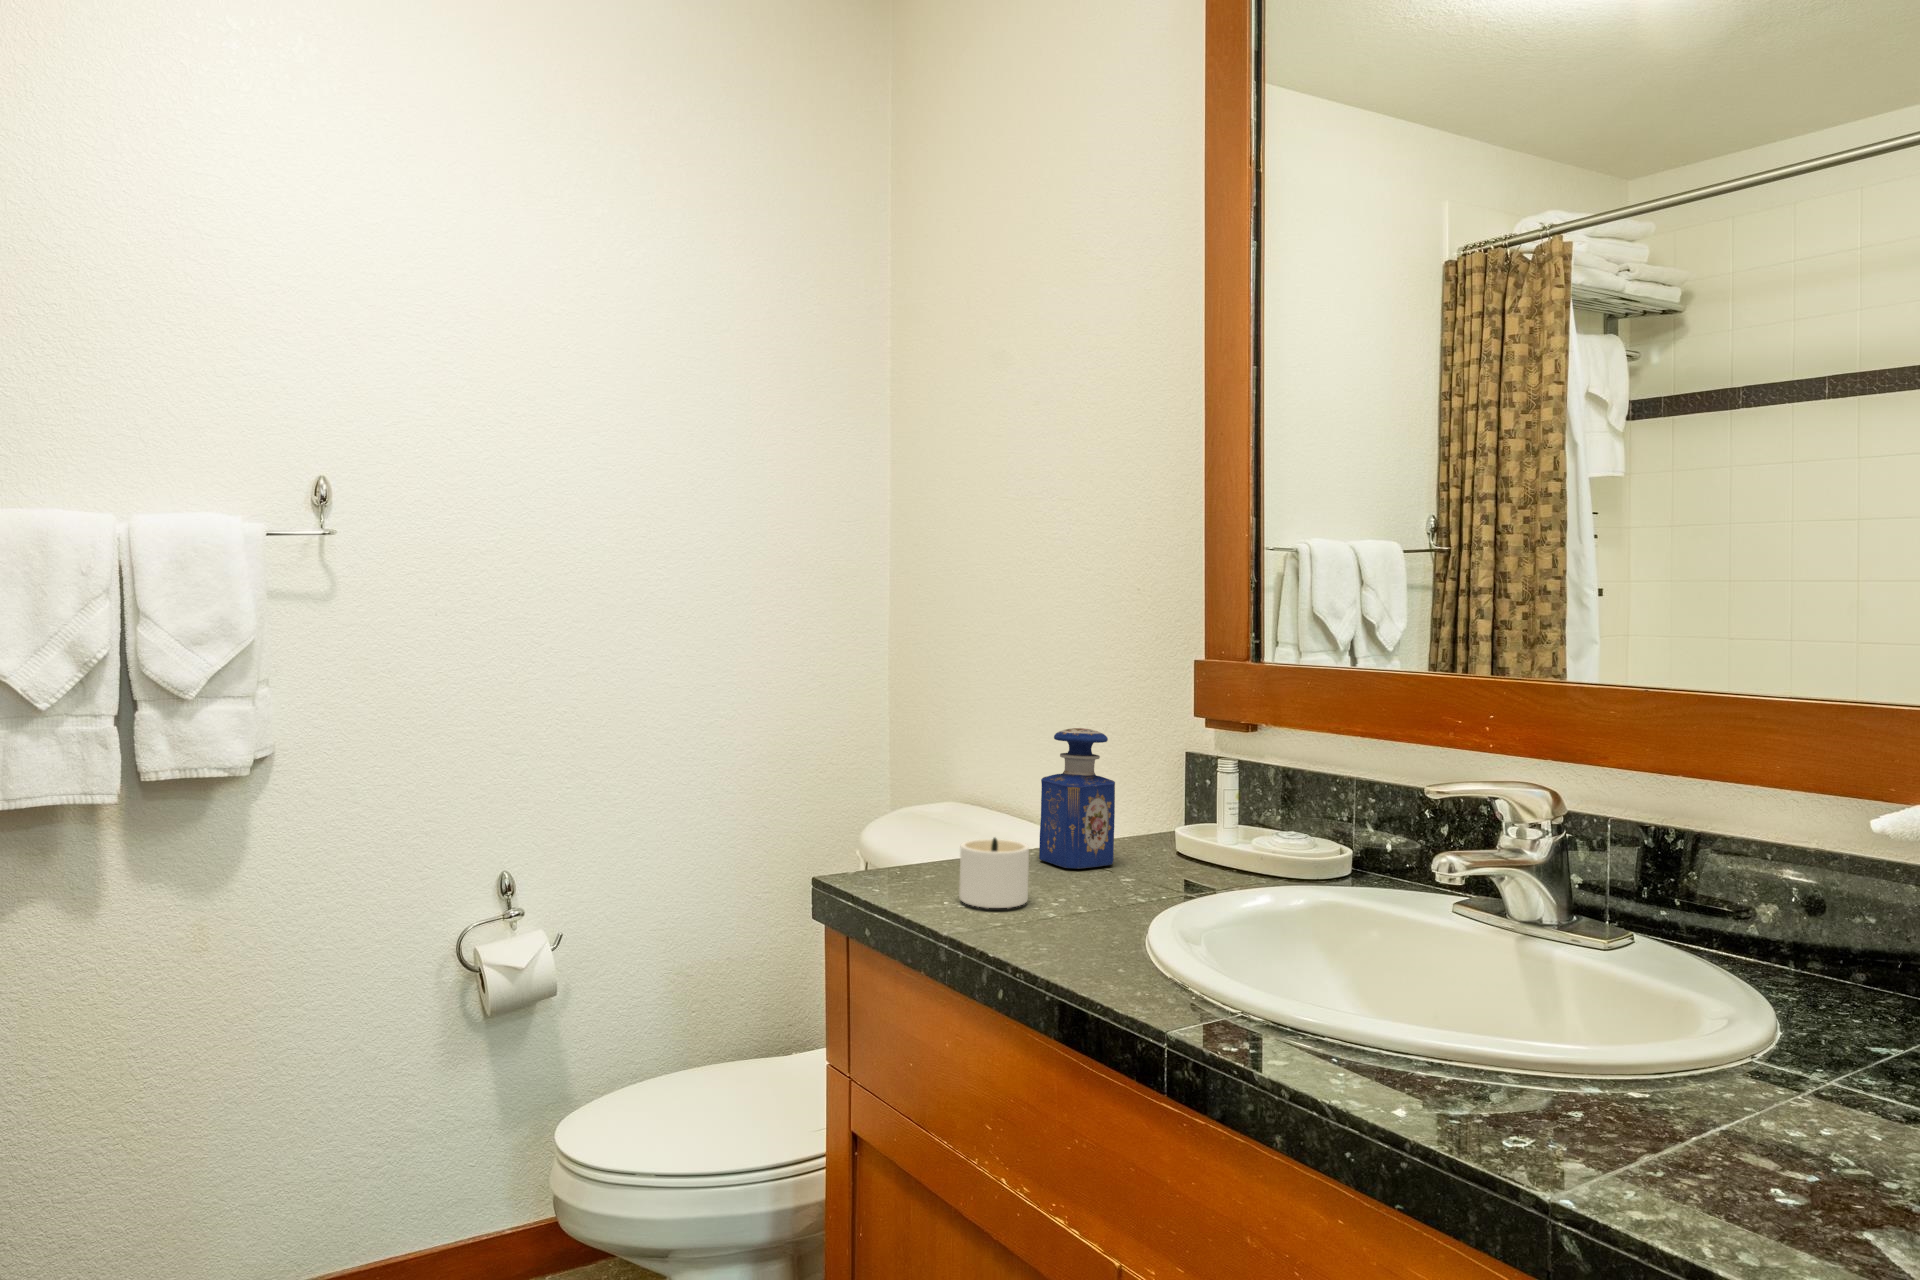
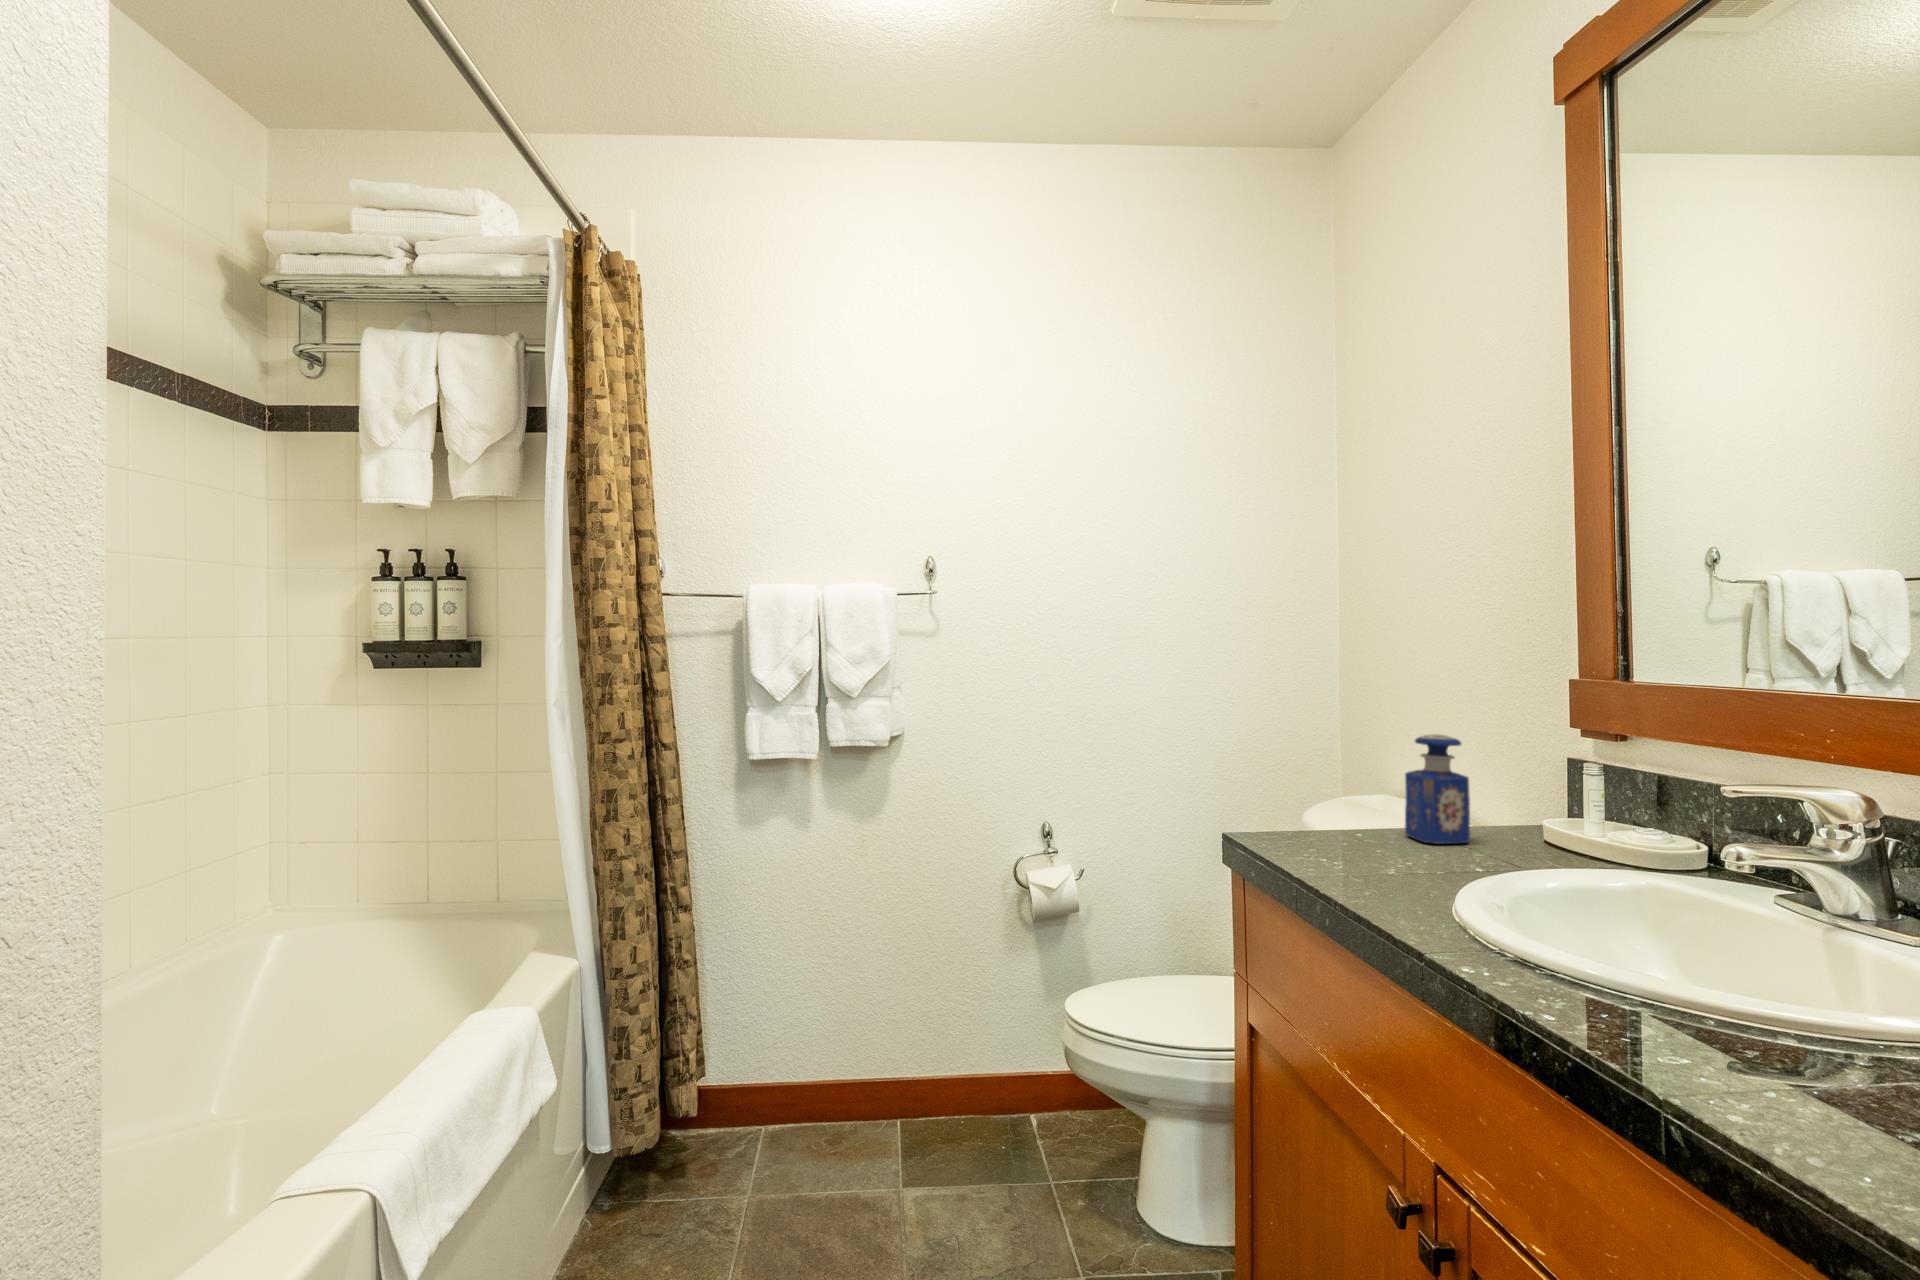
candle: present [959,838,1029,908] -> none [1322,813,1403,865]

